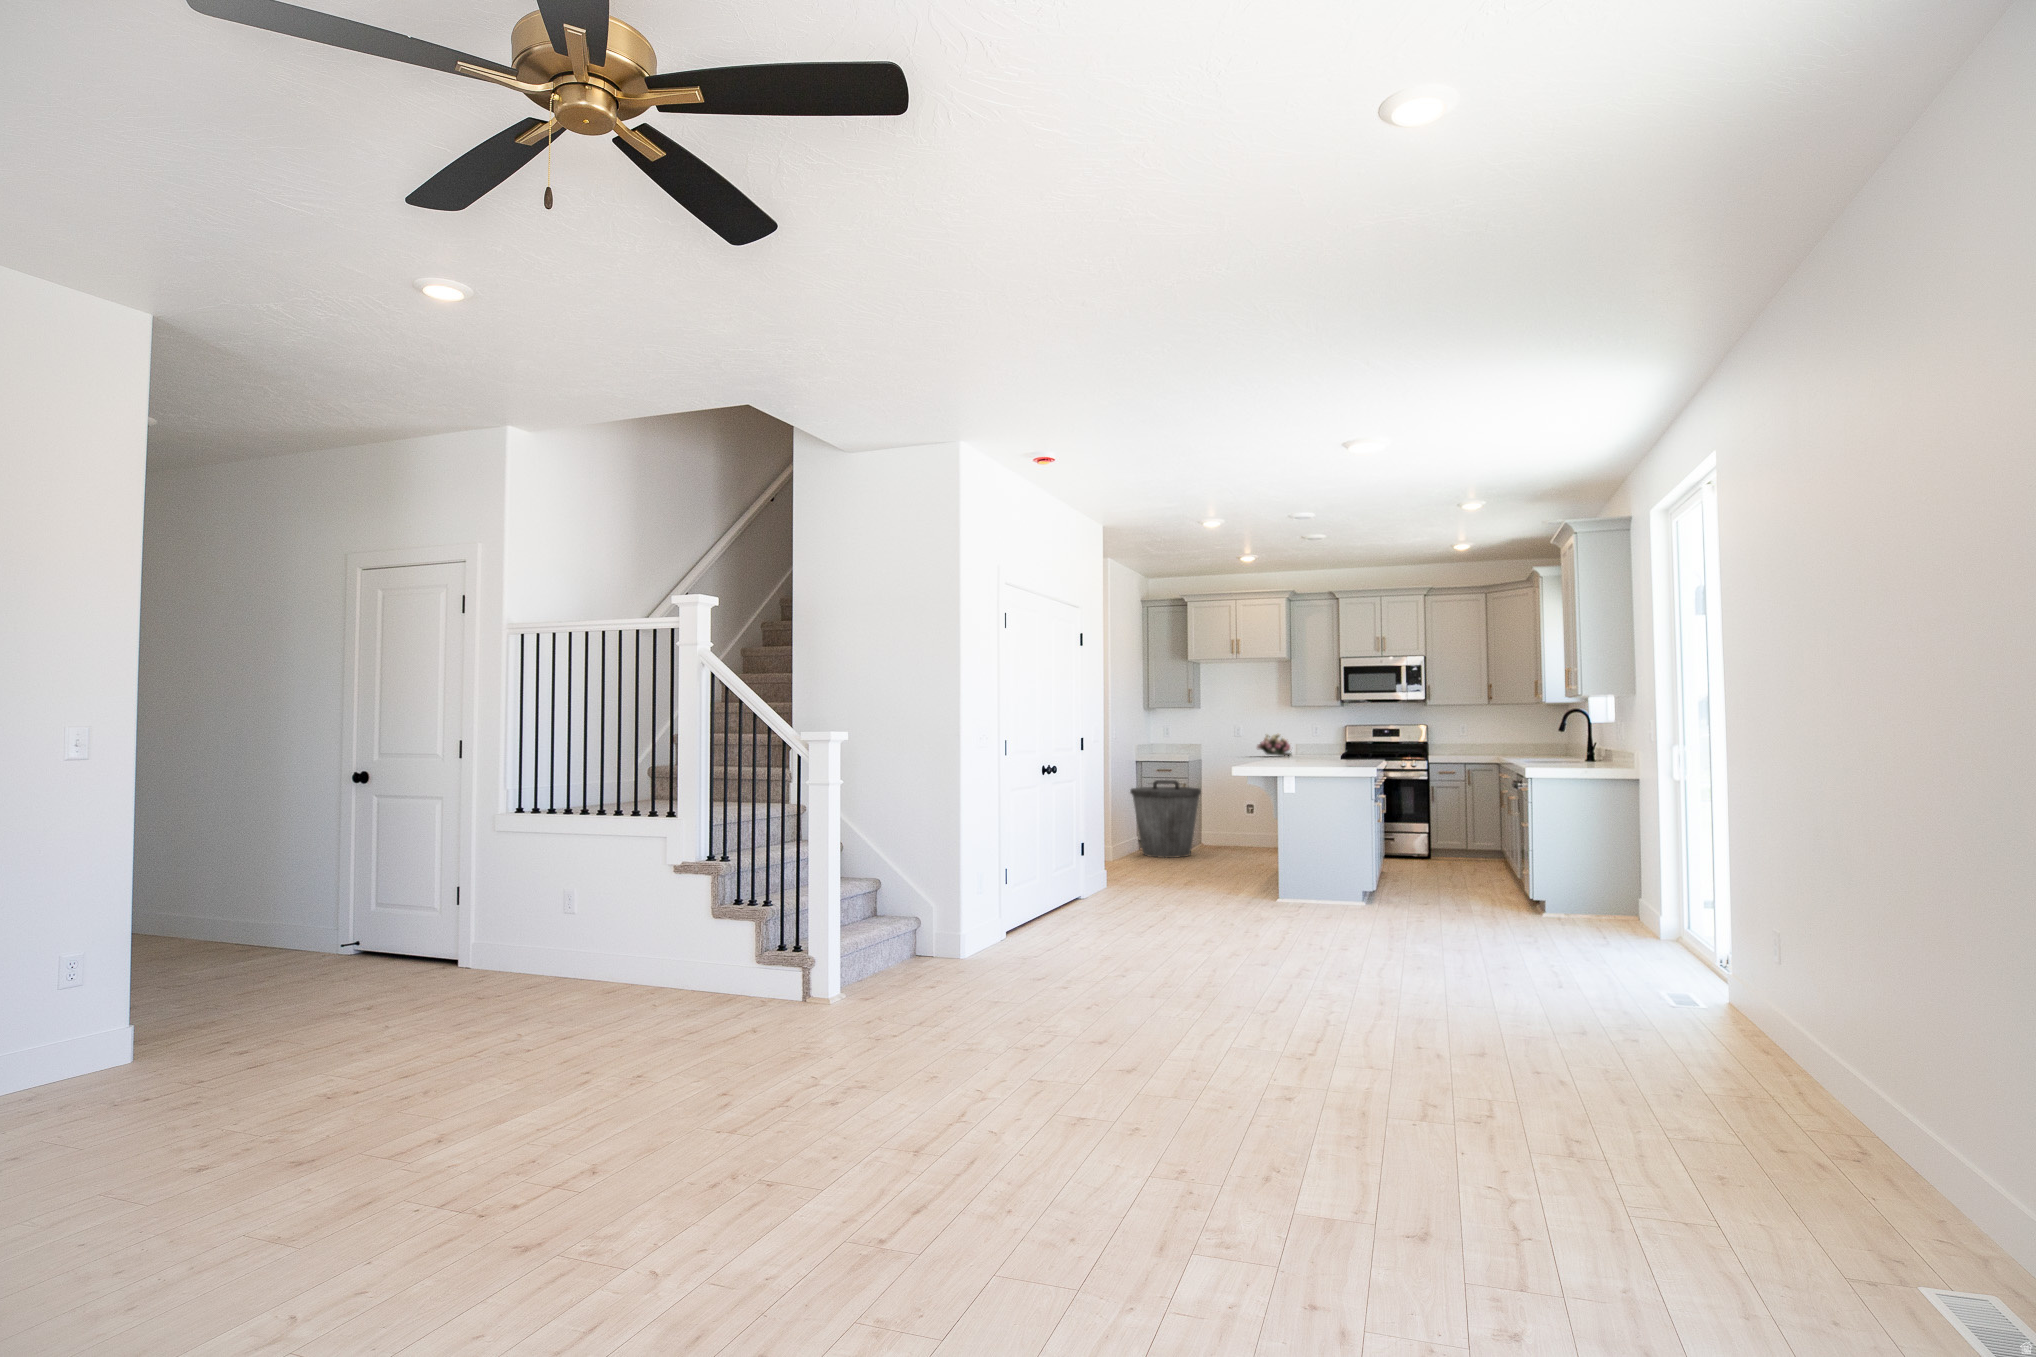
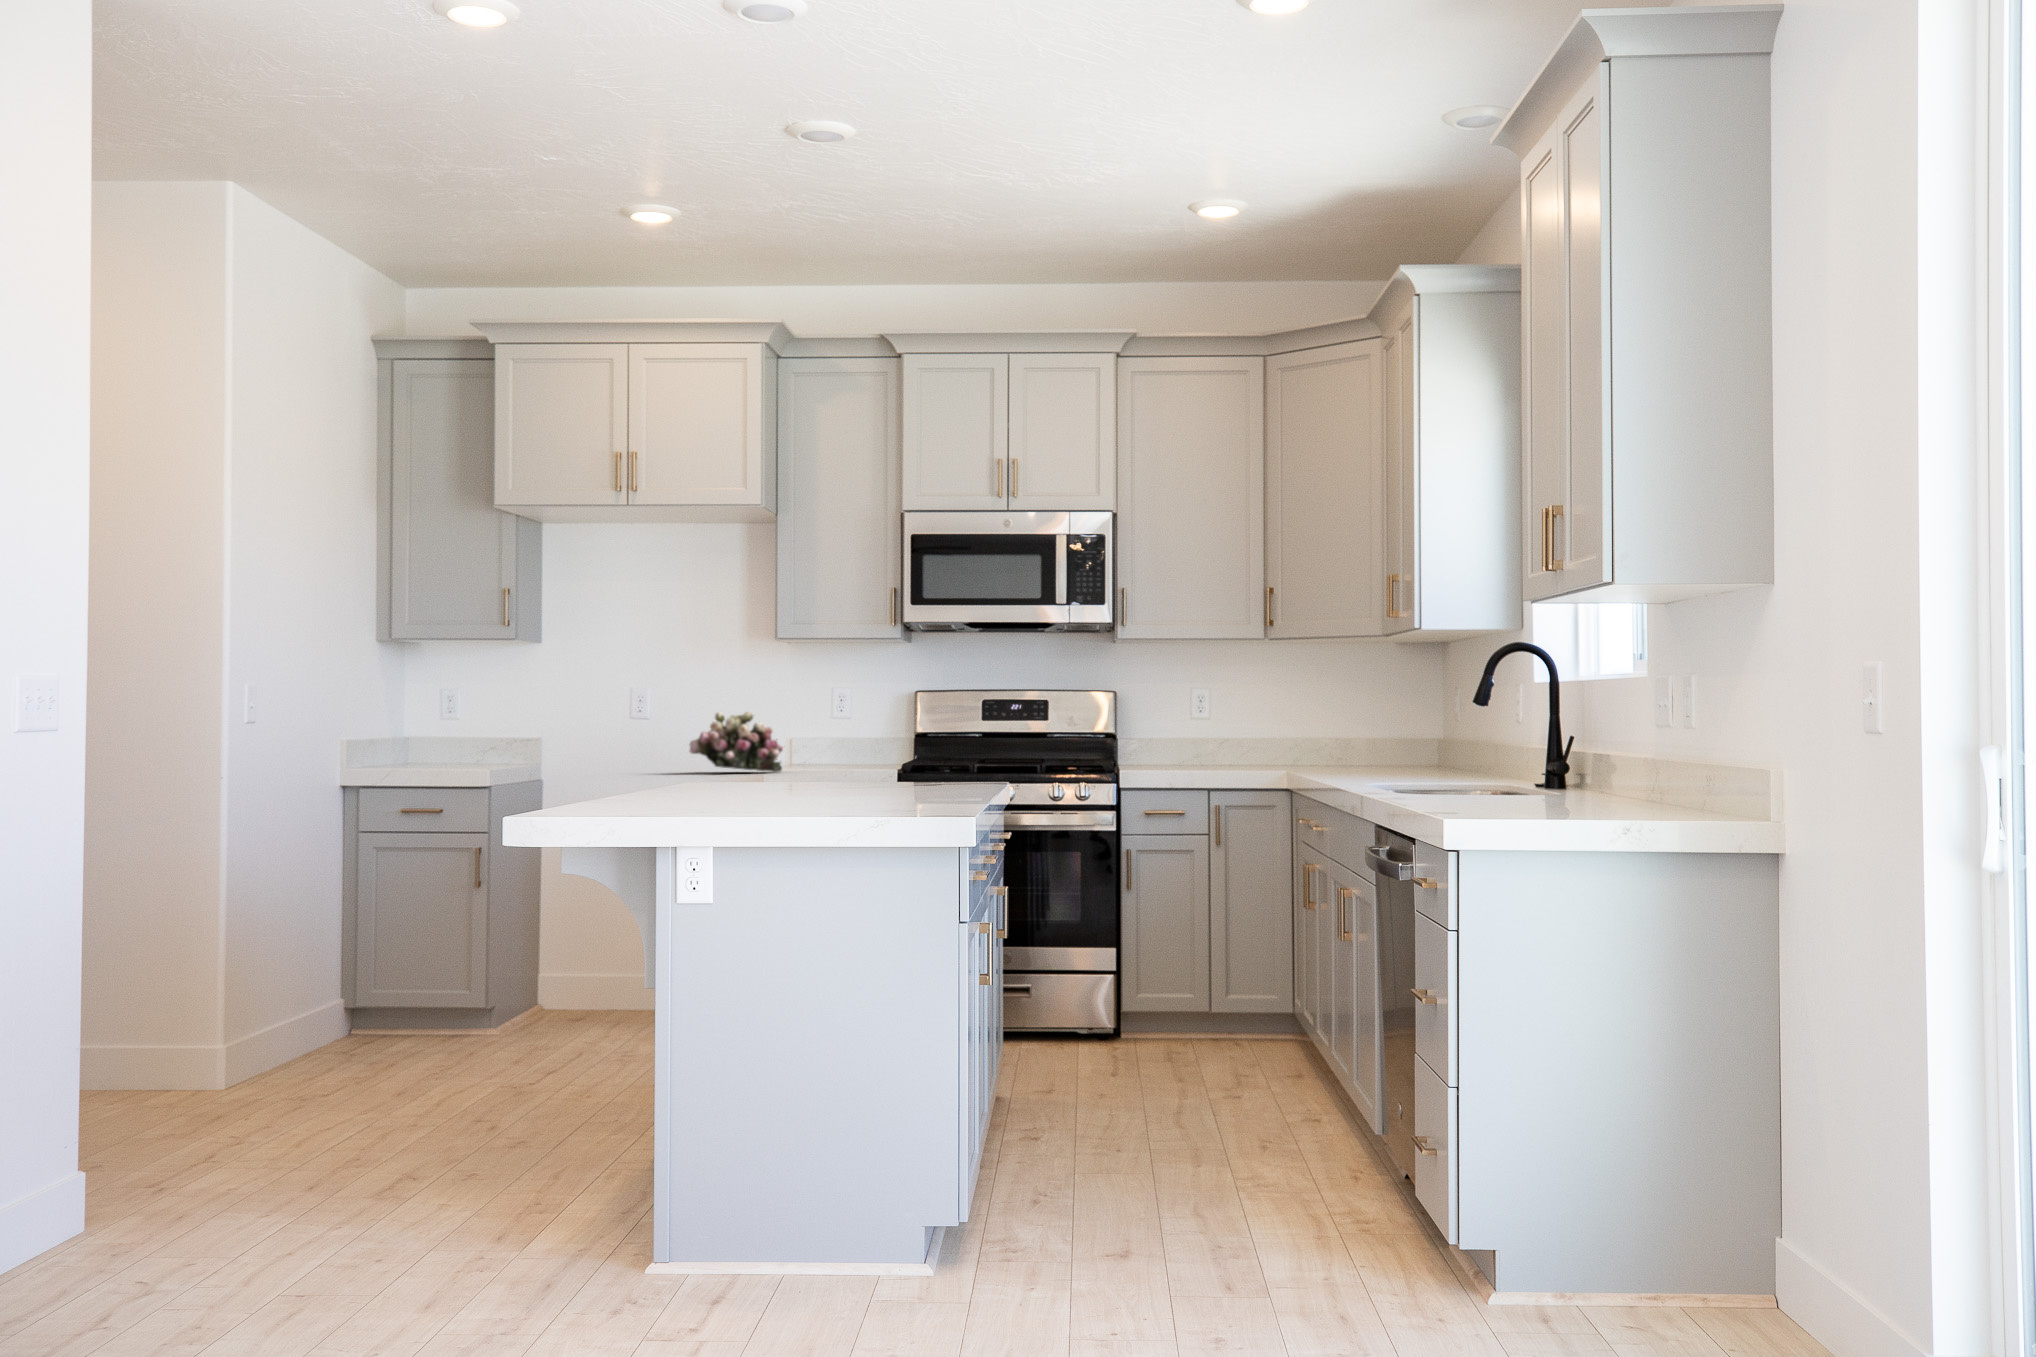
trash can: present [1130,780,1201,858] -> none [293,844,514,1076]

